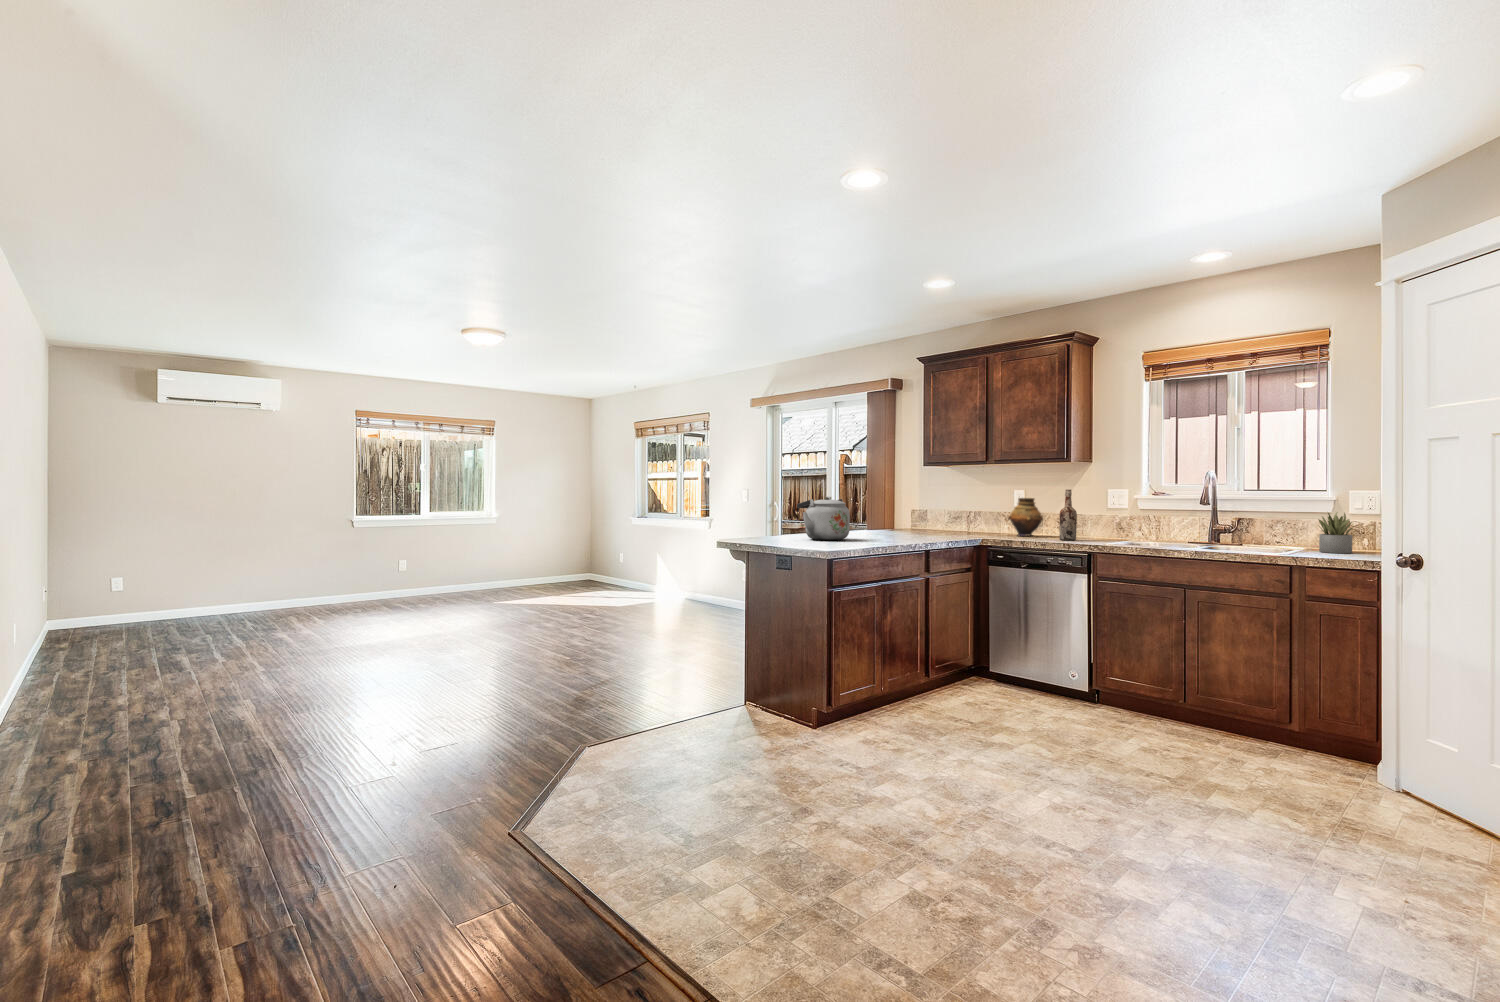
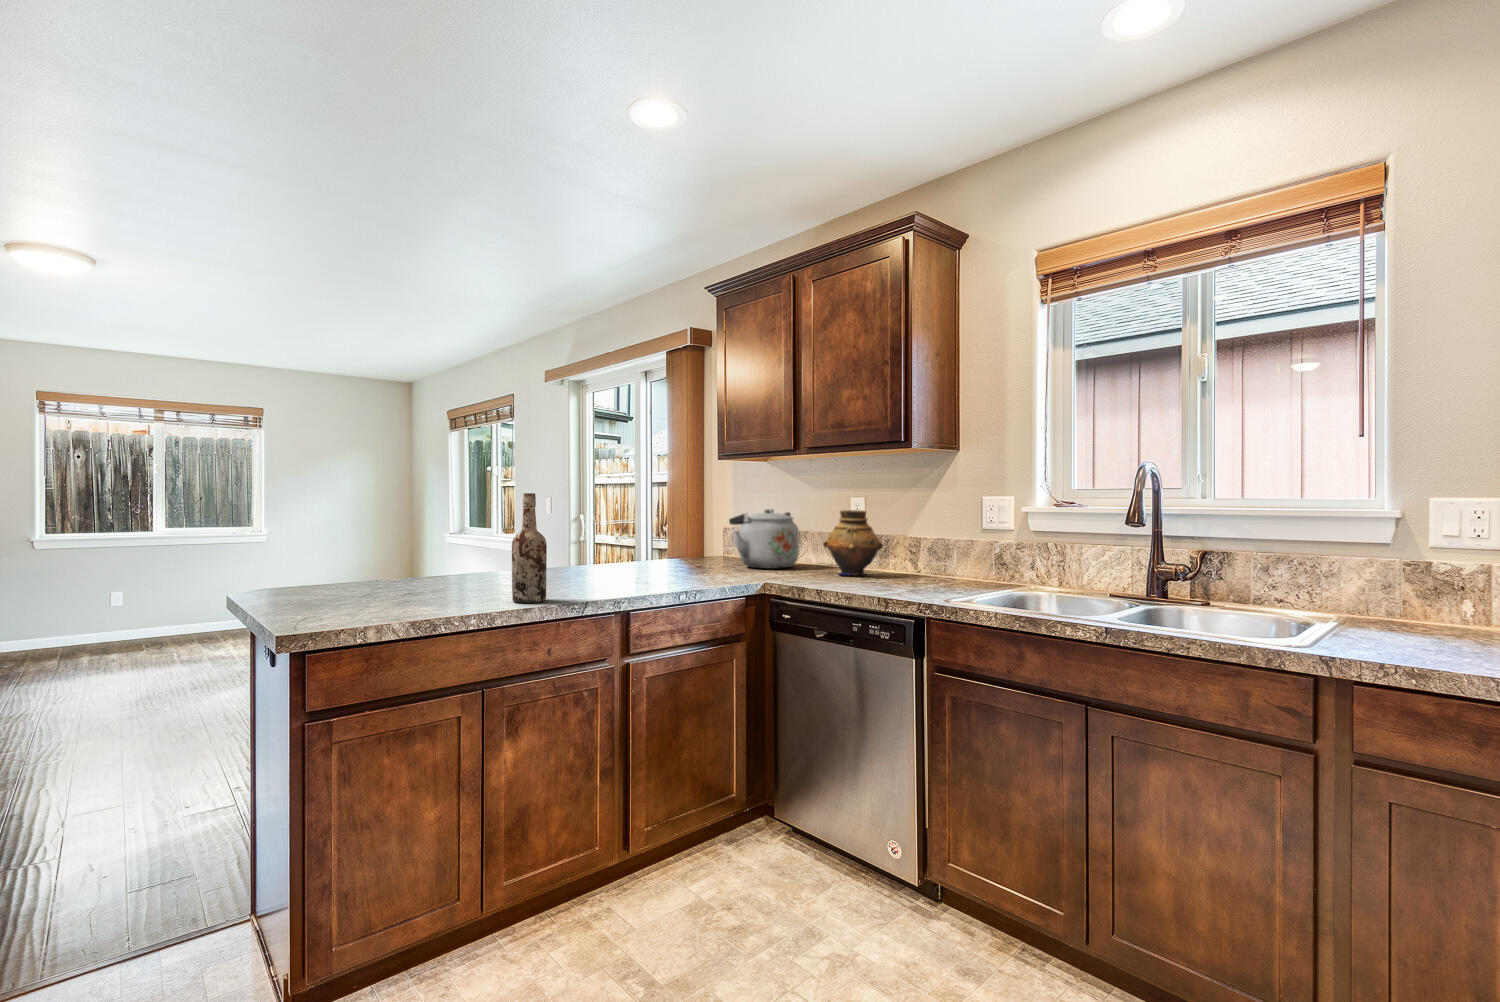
wine bottle: present [1059,490,1077,541] -> present [512,493,547,603]
kettle: present [797,496,850,540] -> present [729,509,799,569]
succulent plant: present [1318,513,1353,553] -> none [1366,543,1452,638]

